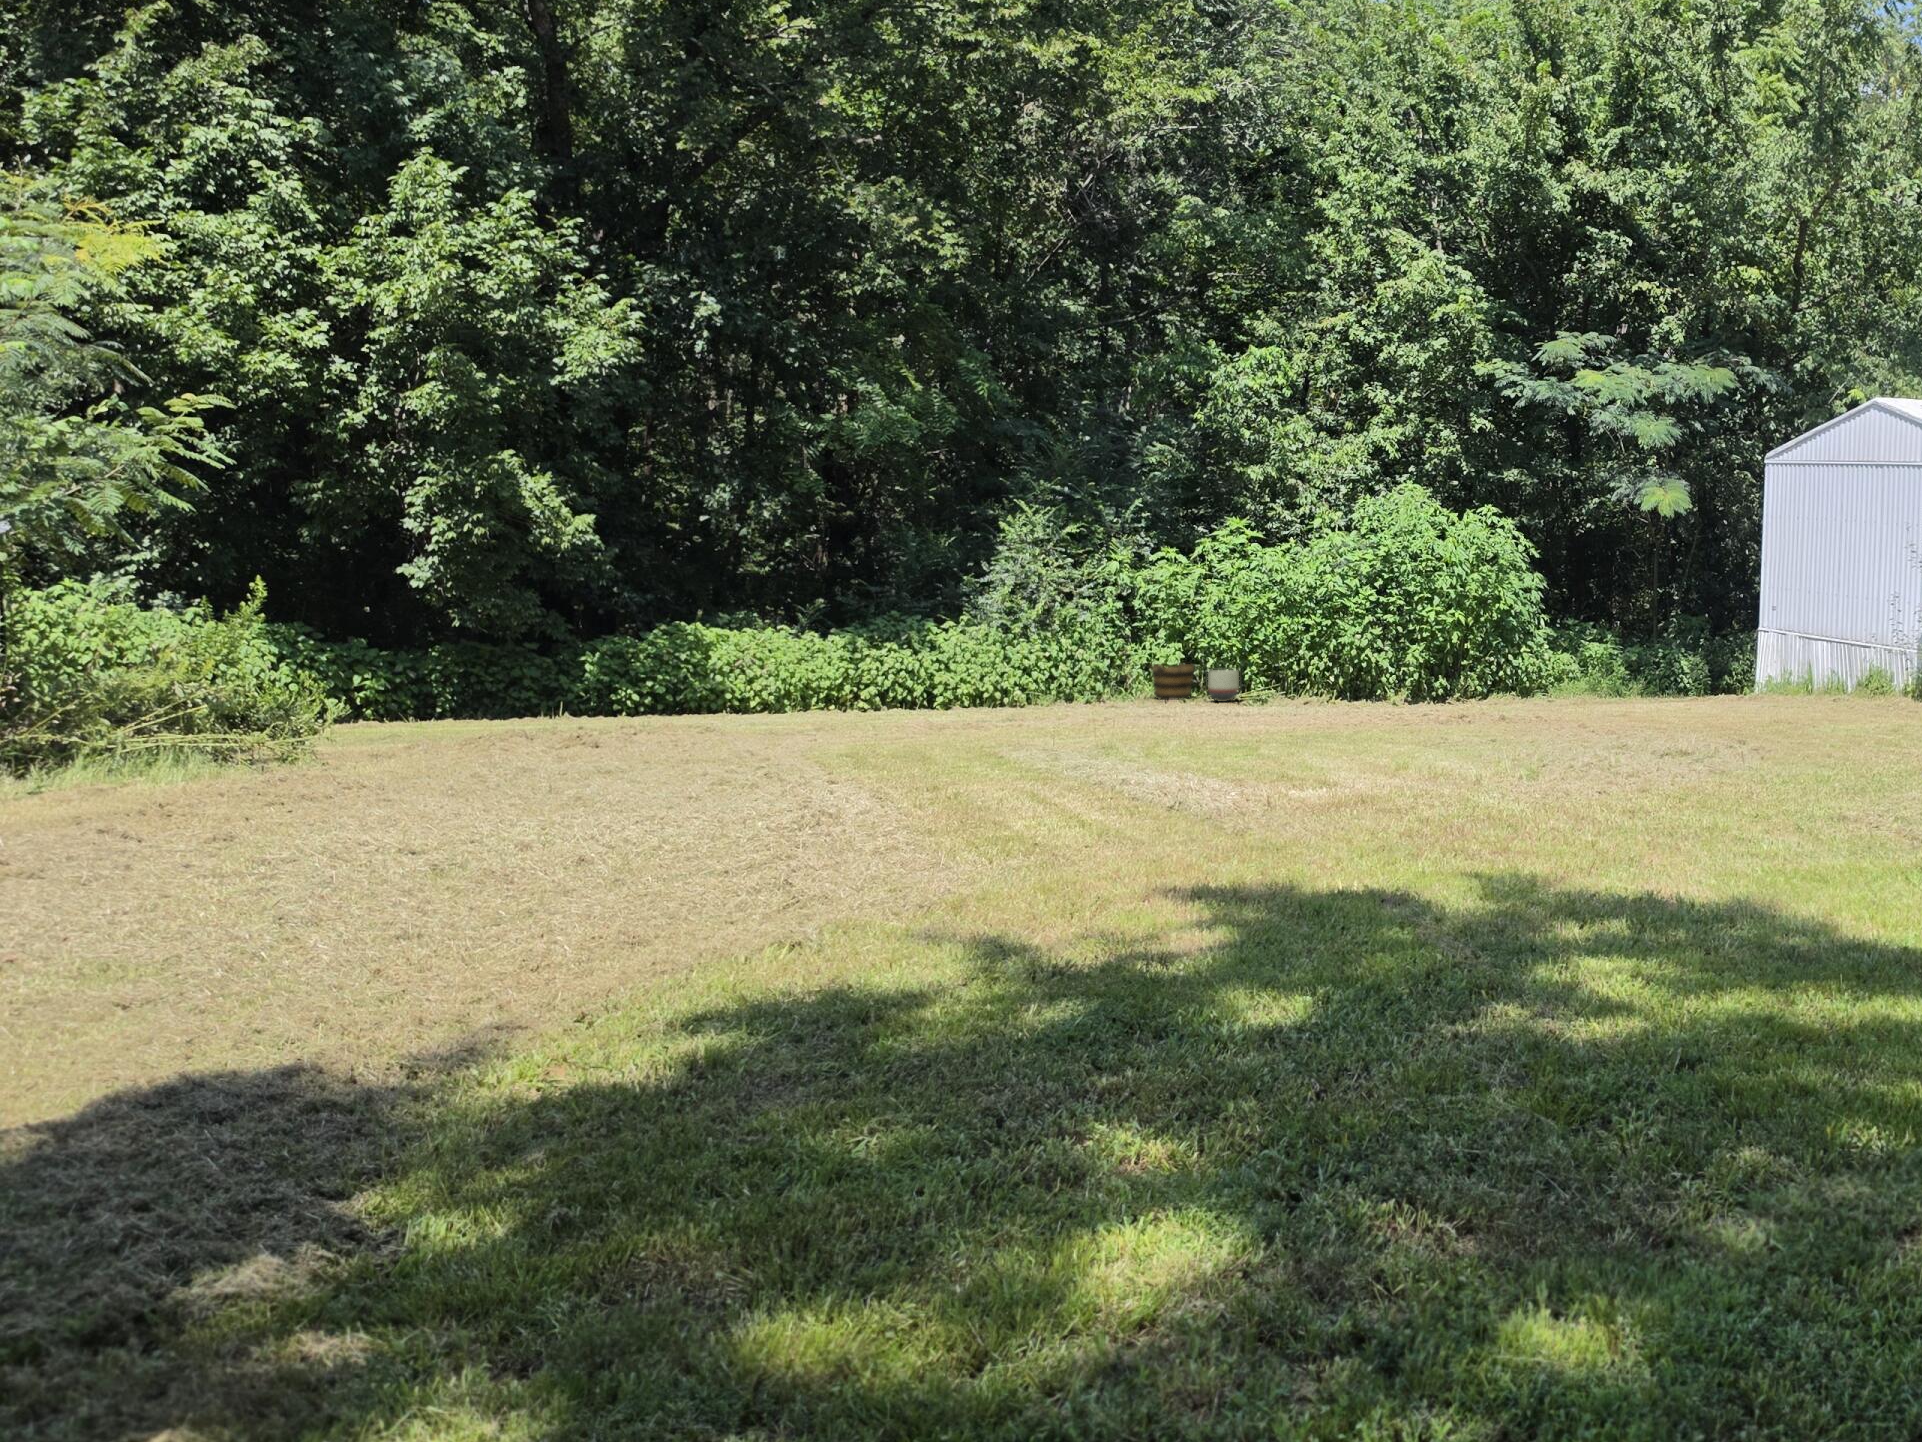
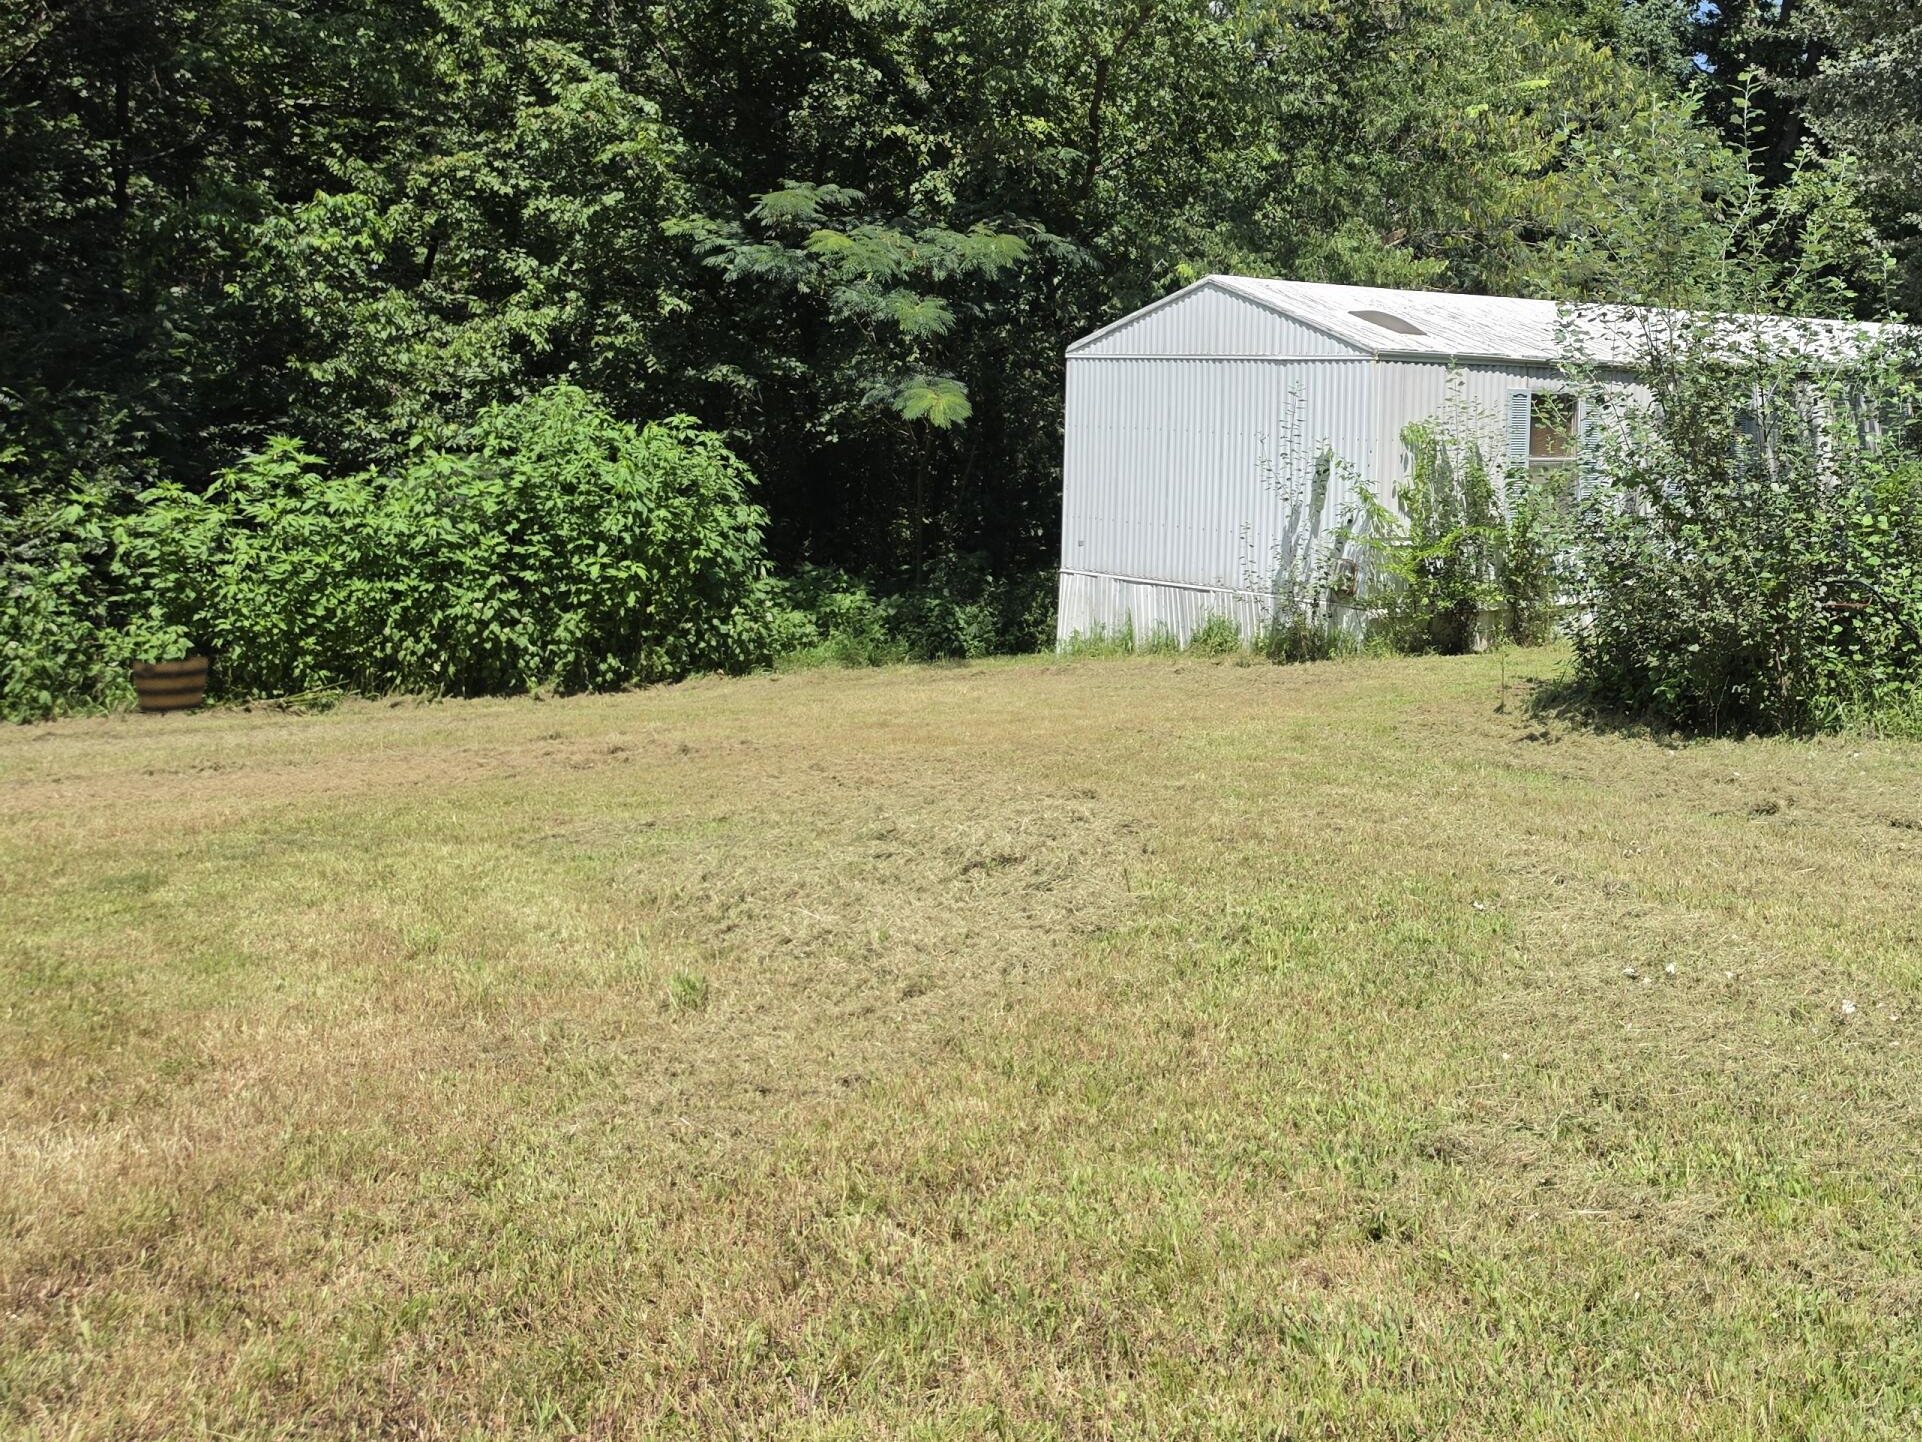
planter: present [1208,670,1239,702] -> none [230,663,283,711]

